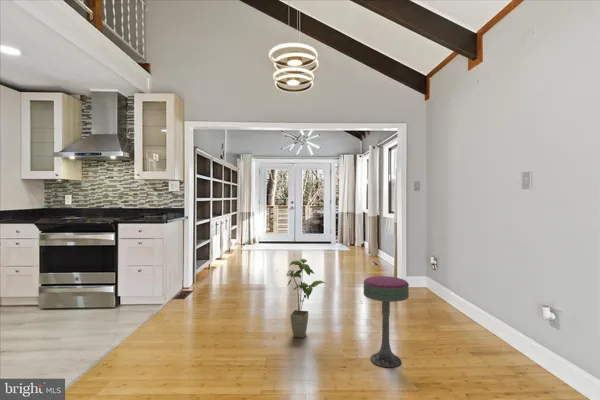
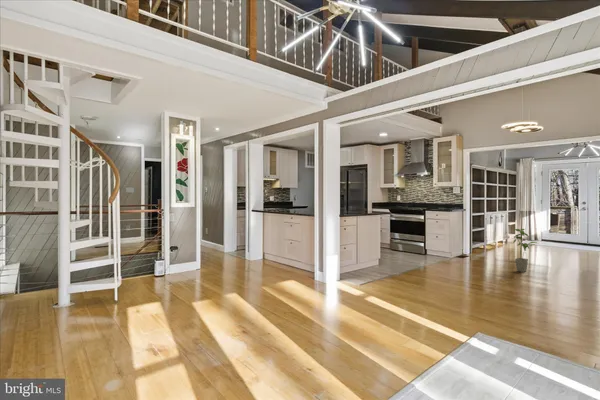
bar stool: present [364,276,409,367] -> none [550,237,578,283]

